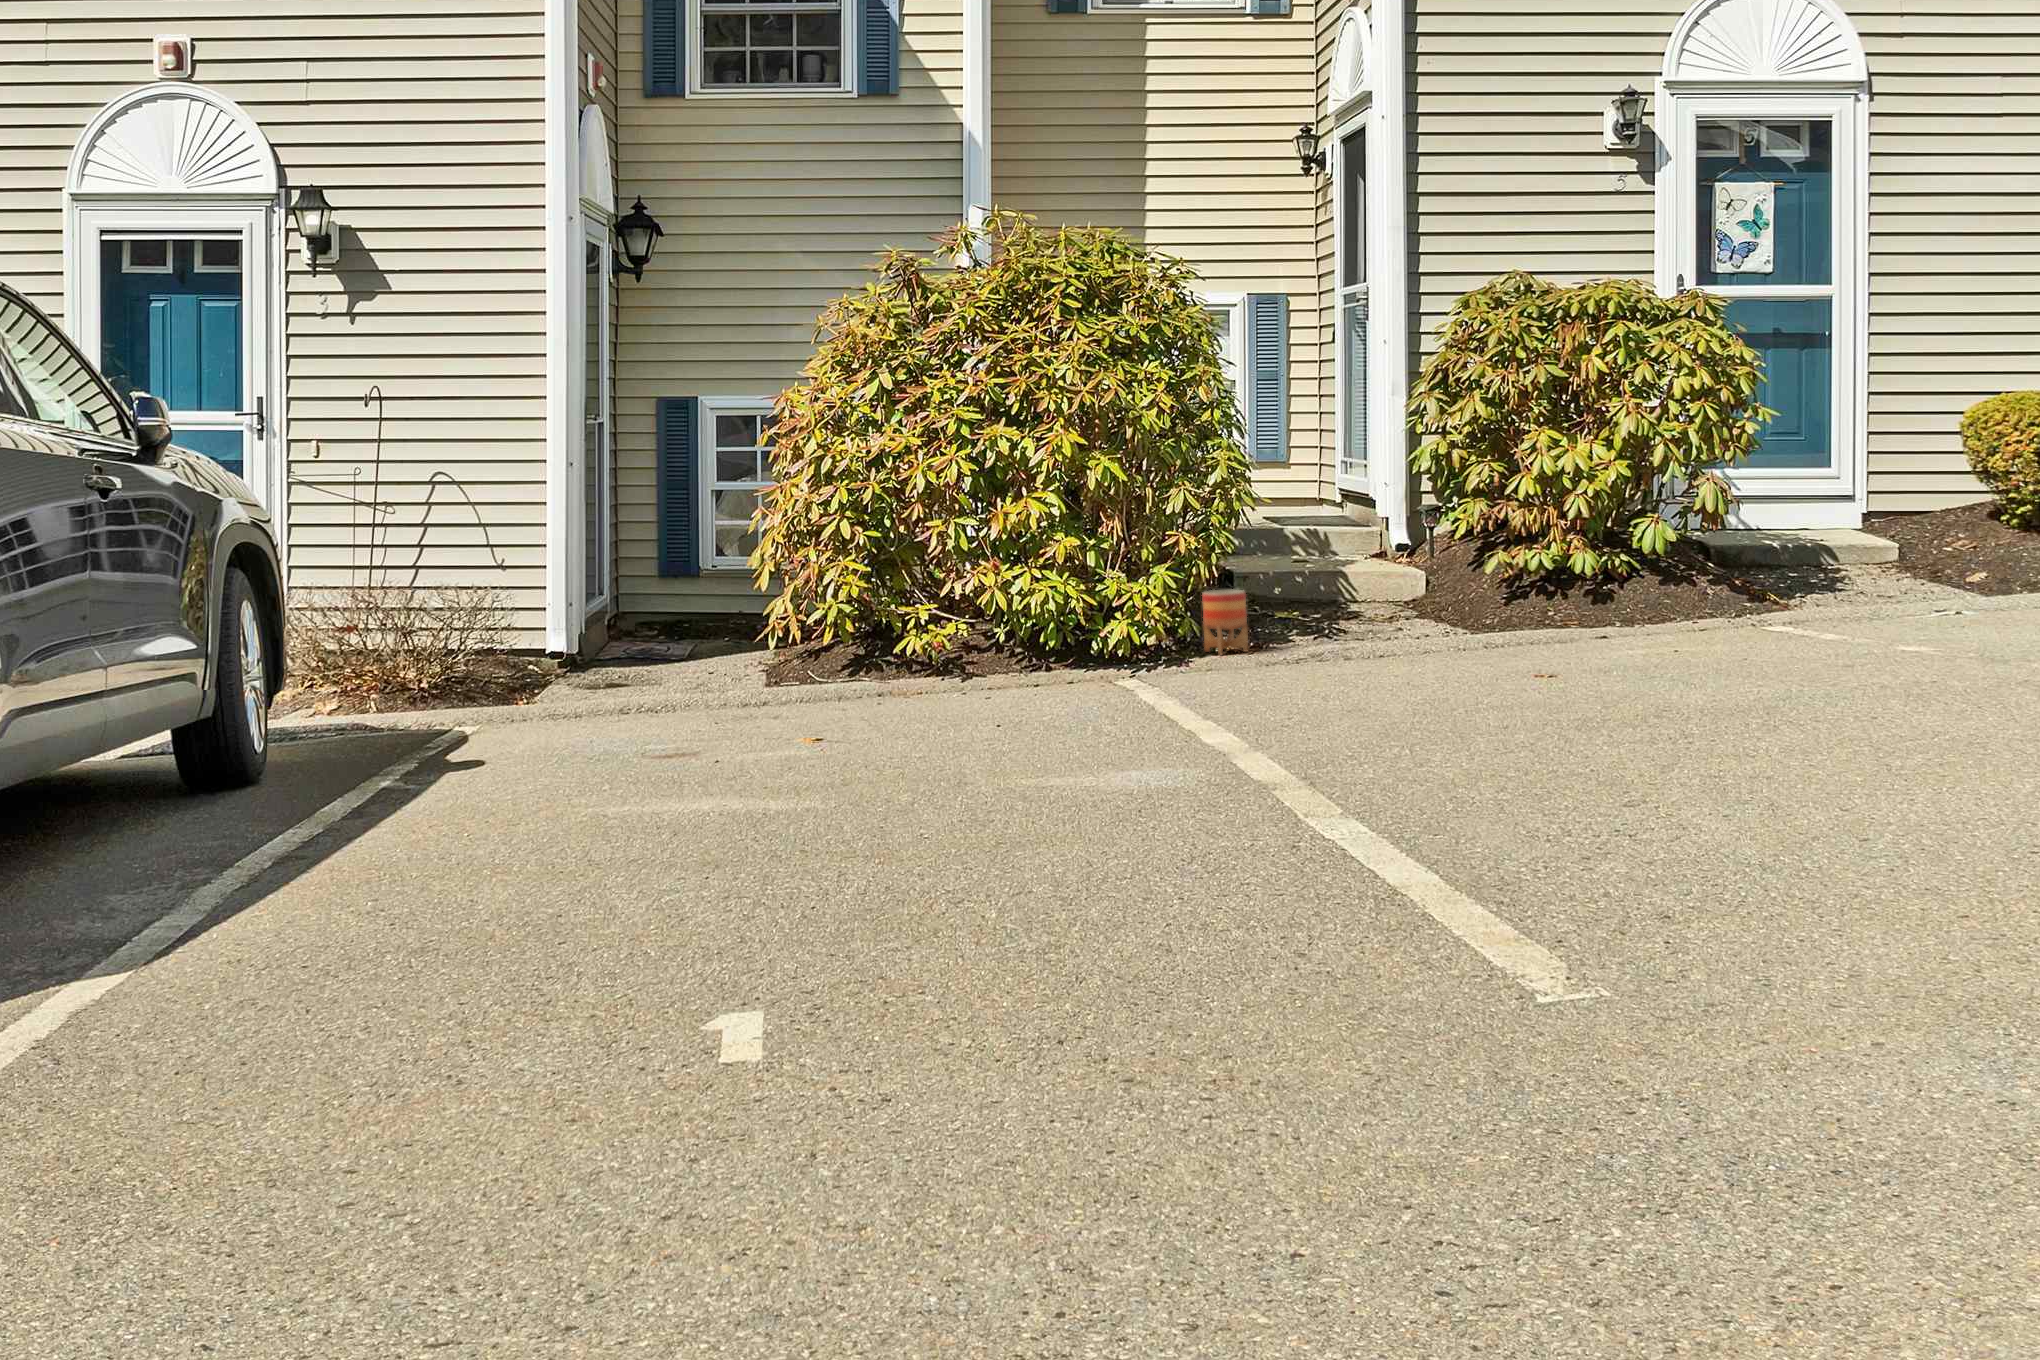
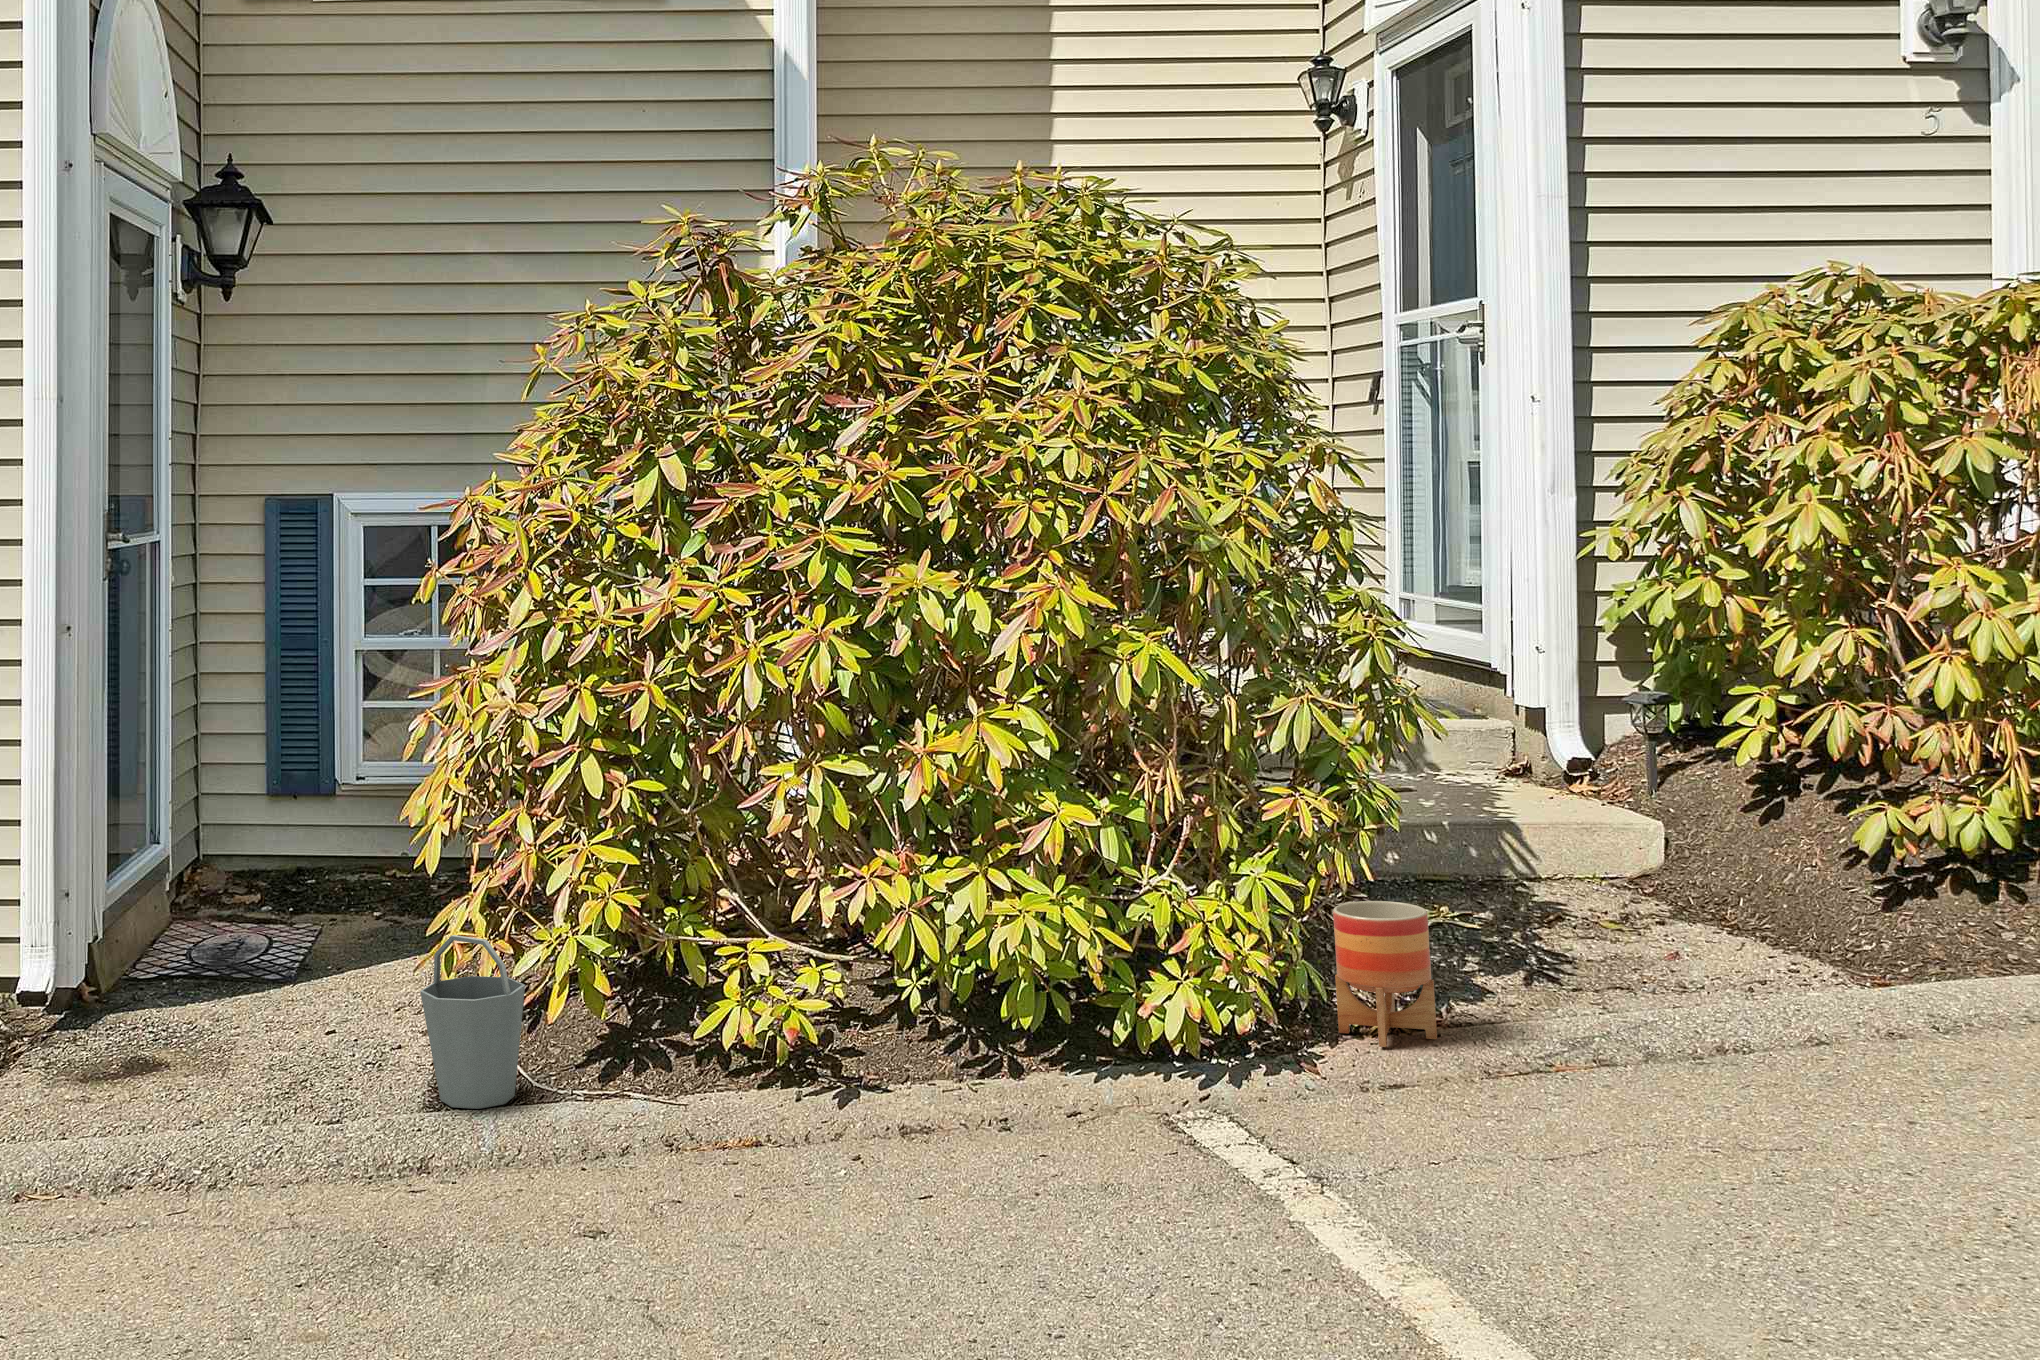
bucket: none [760,607,811,687] -> present [420,935,525,1109]

